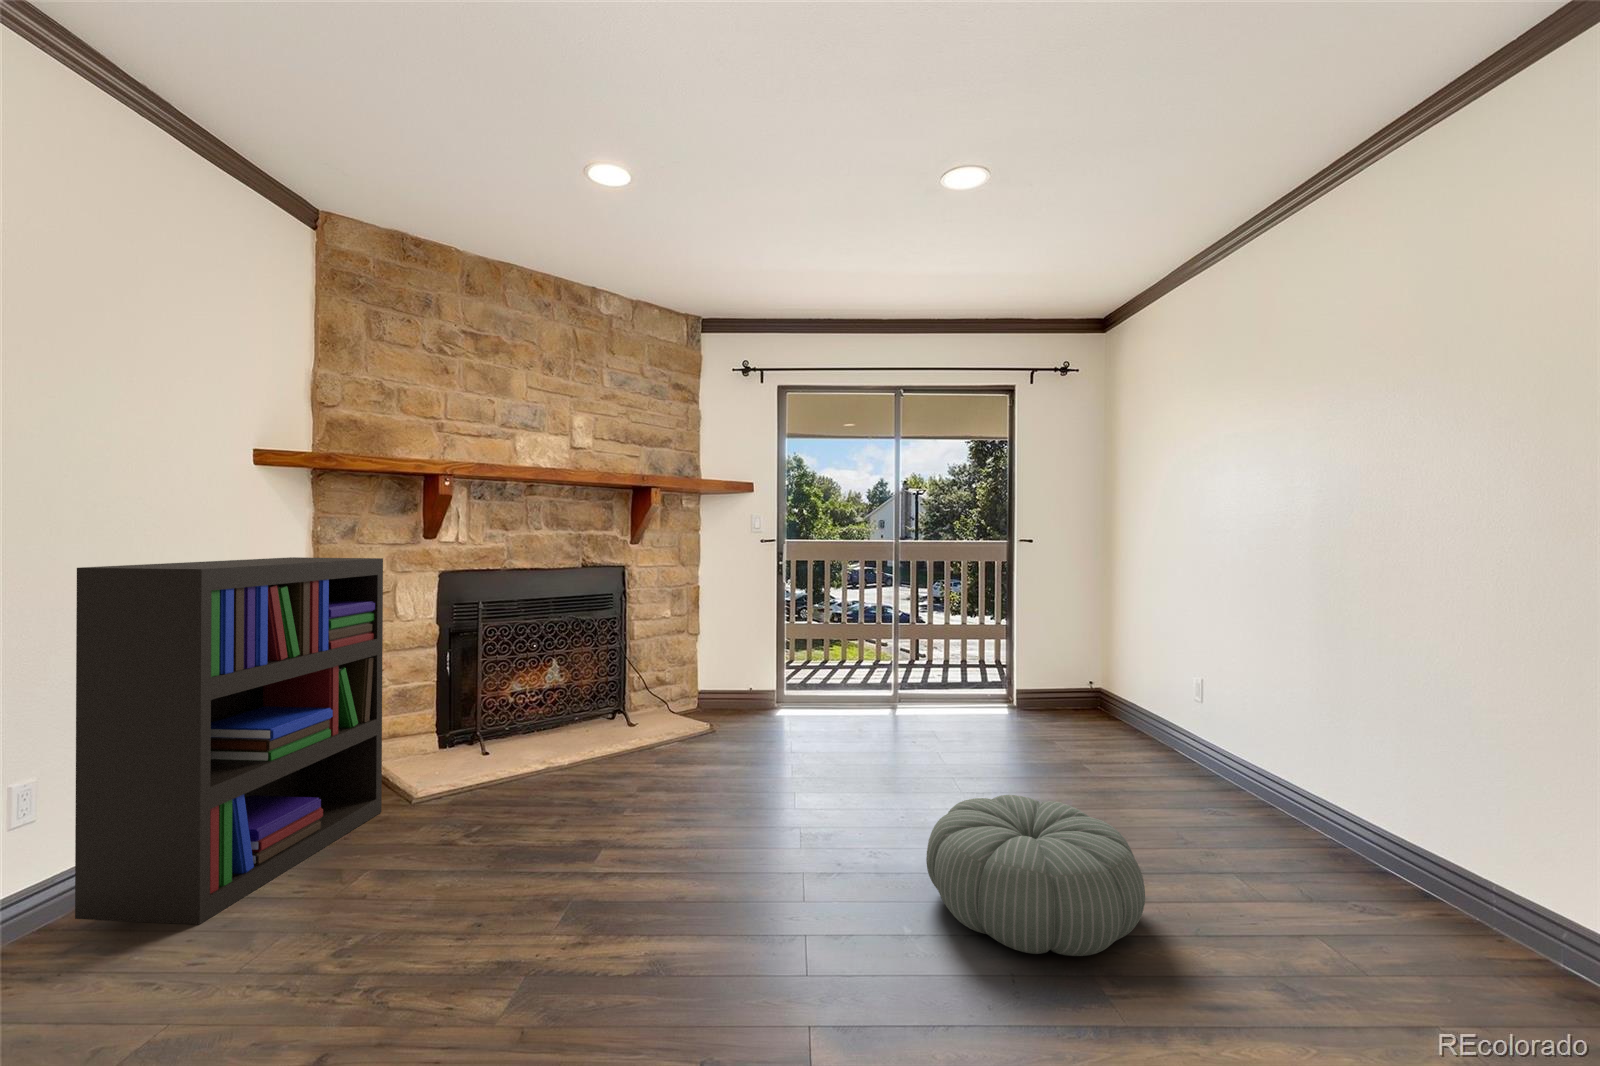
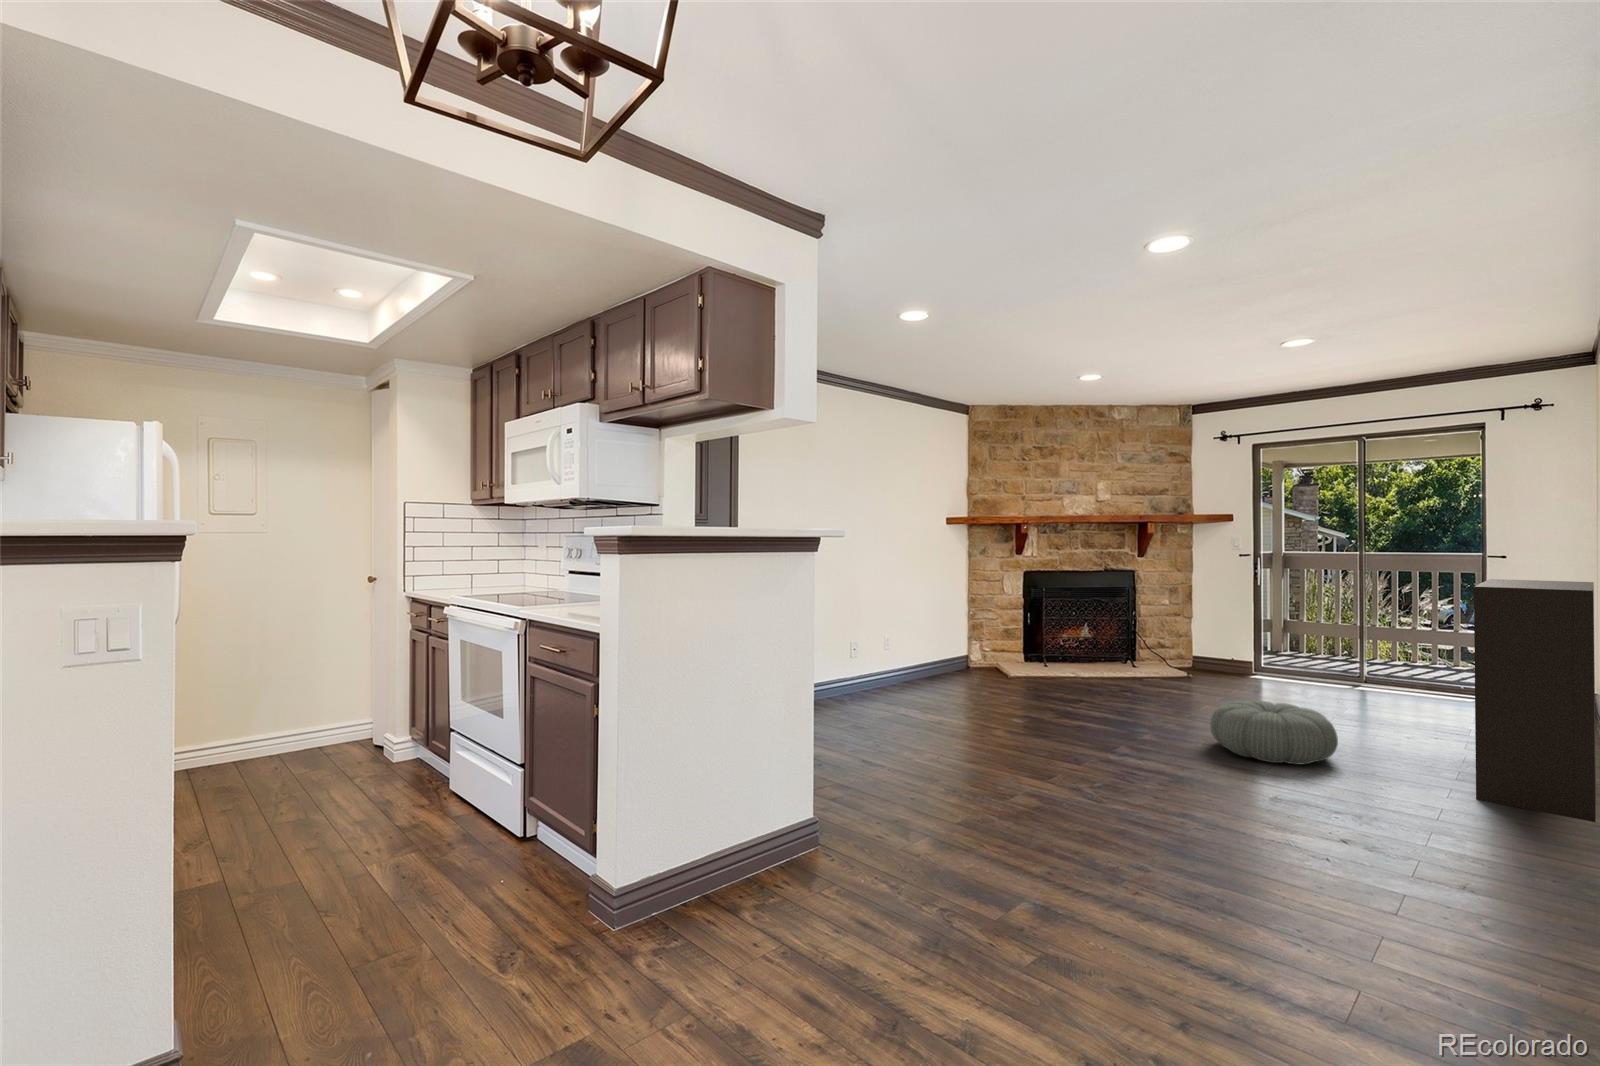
bookshelf: present [75,557,383,924] -> present [1474,579,1596,822]

